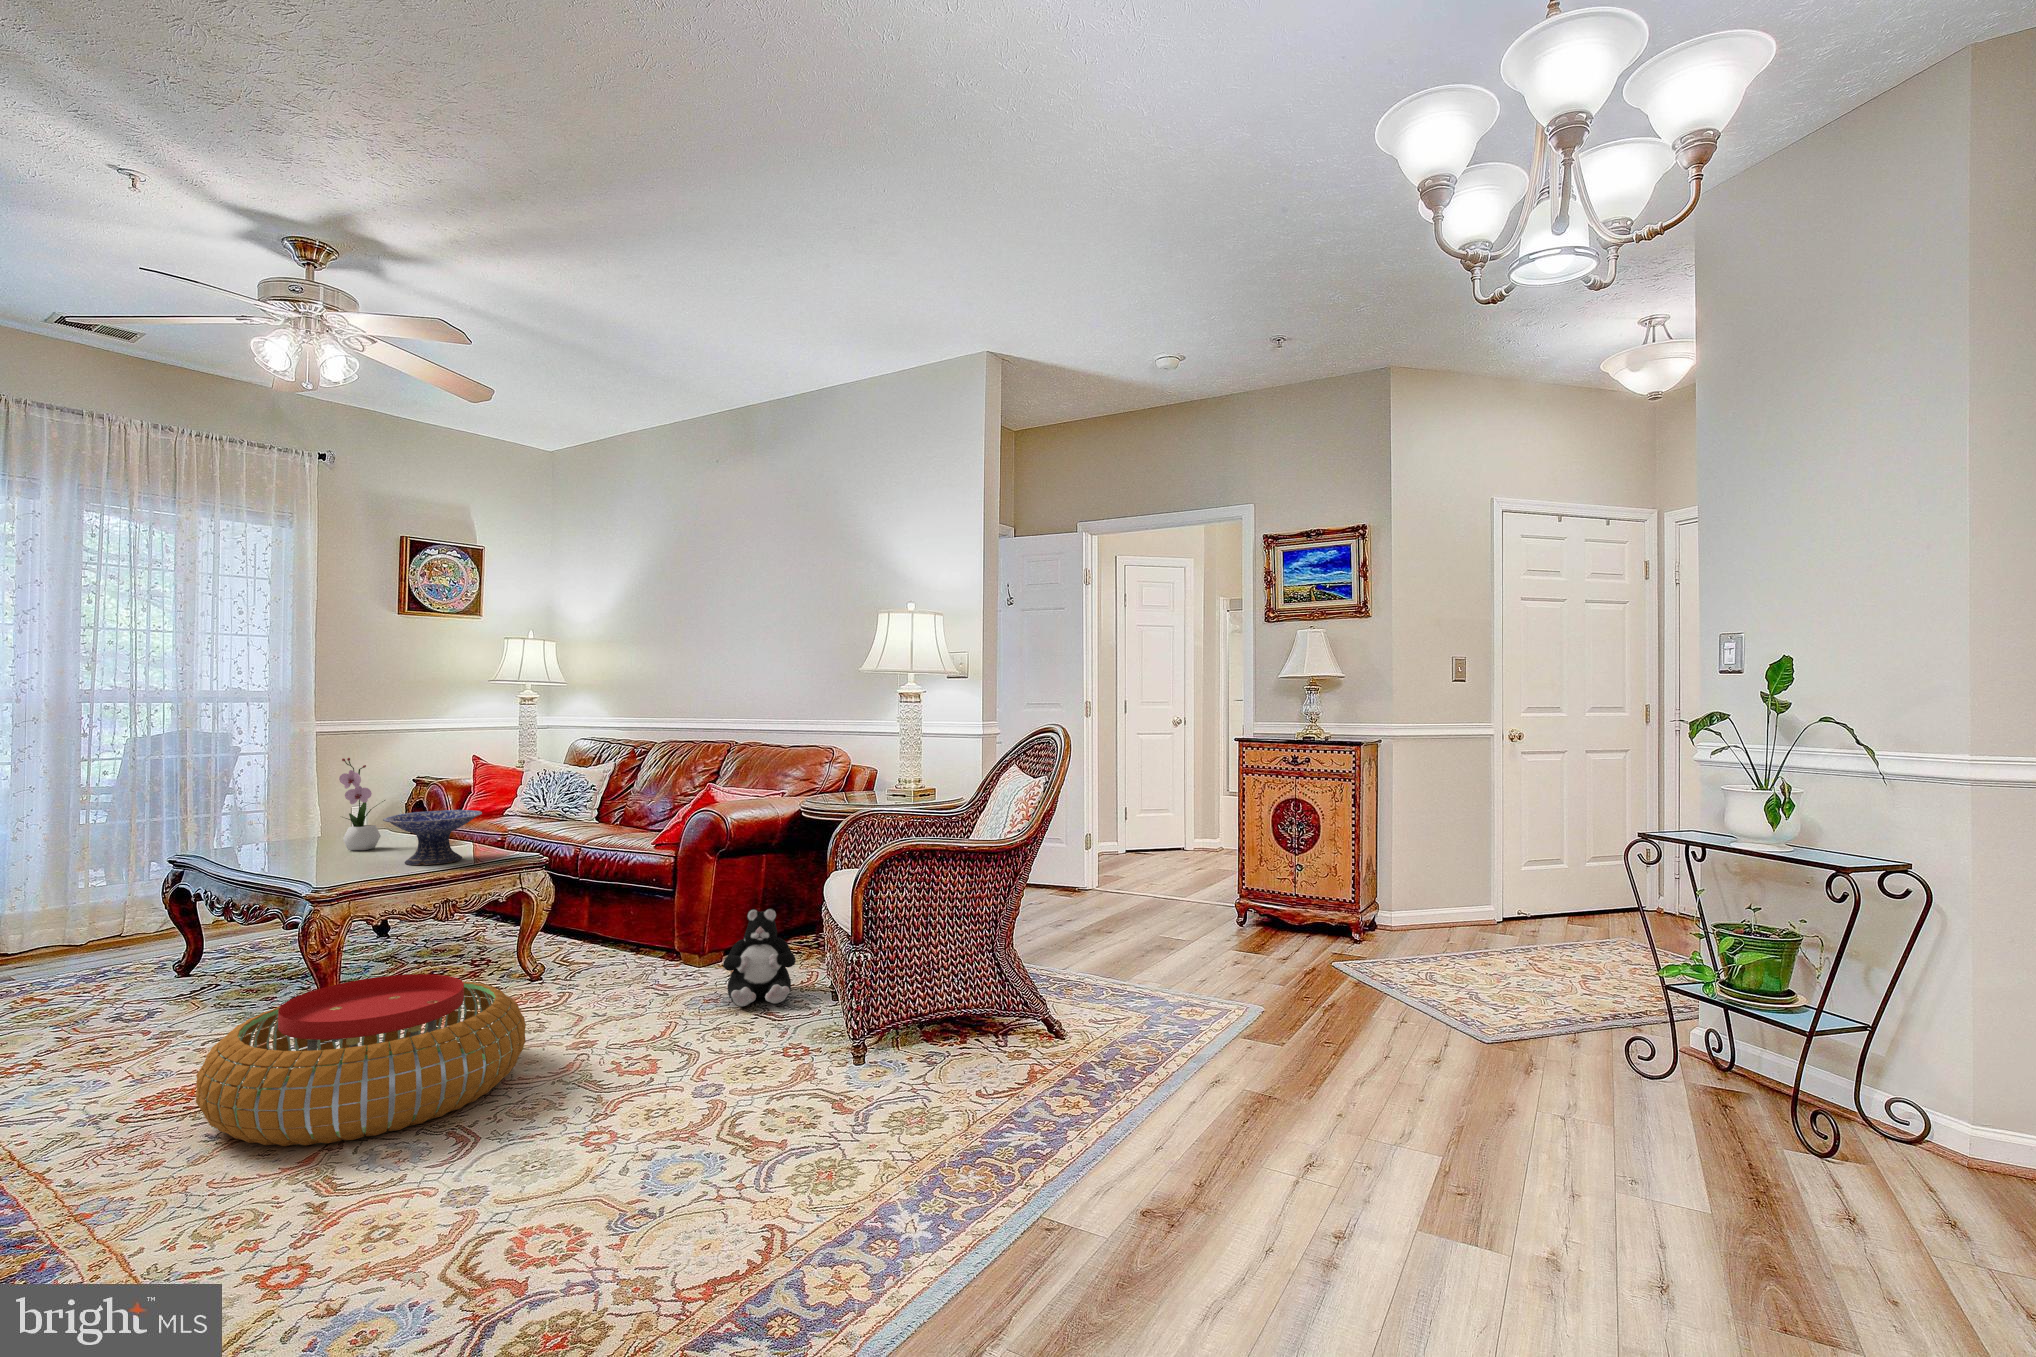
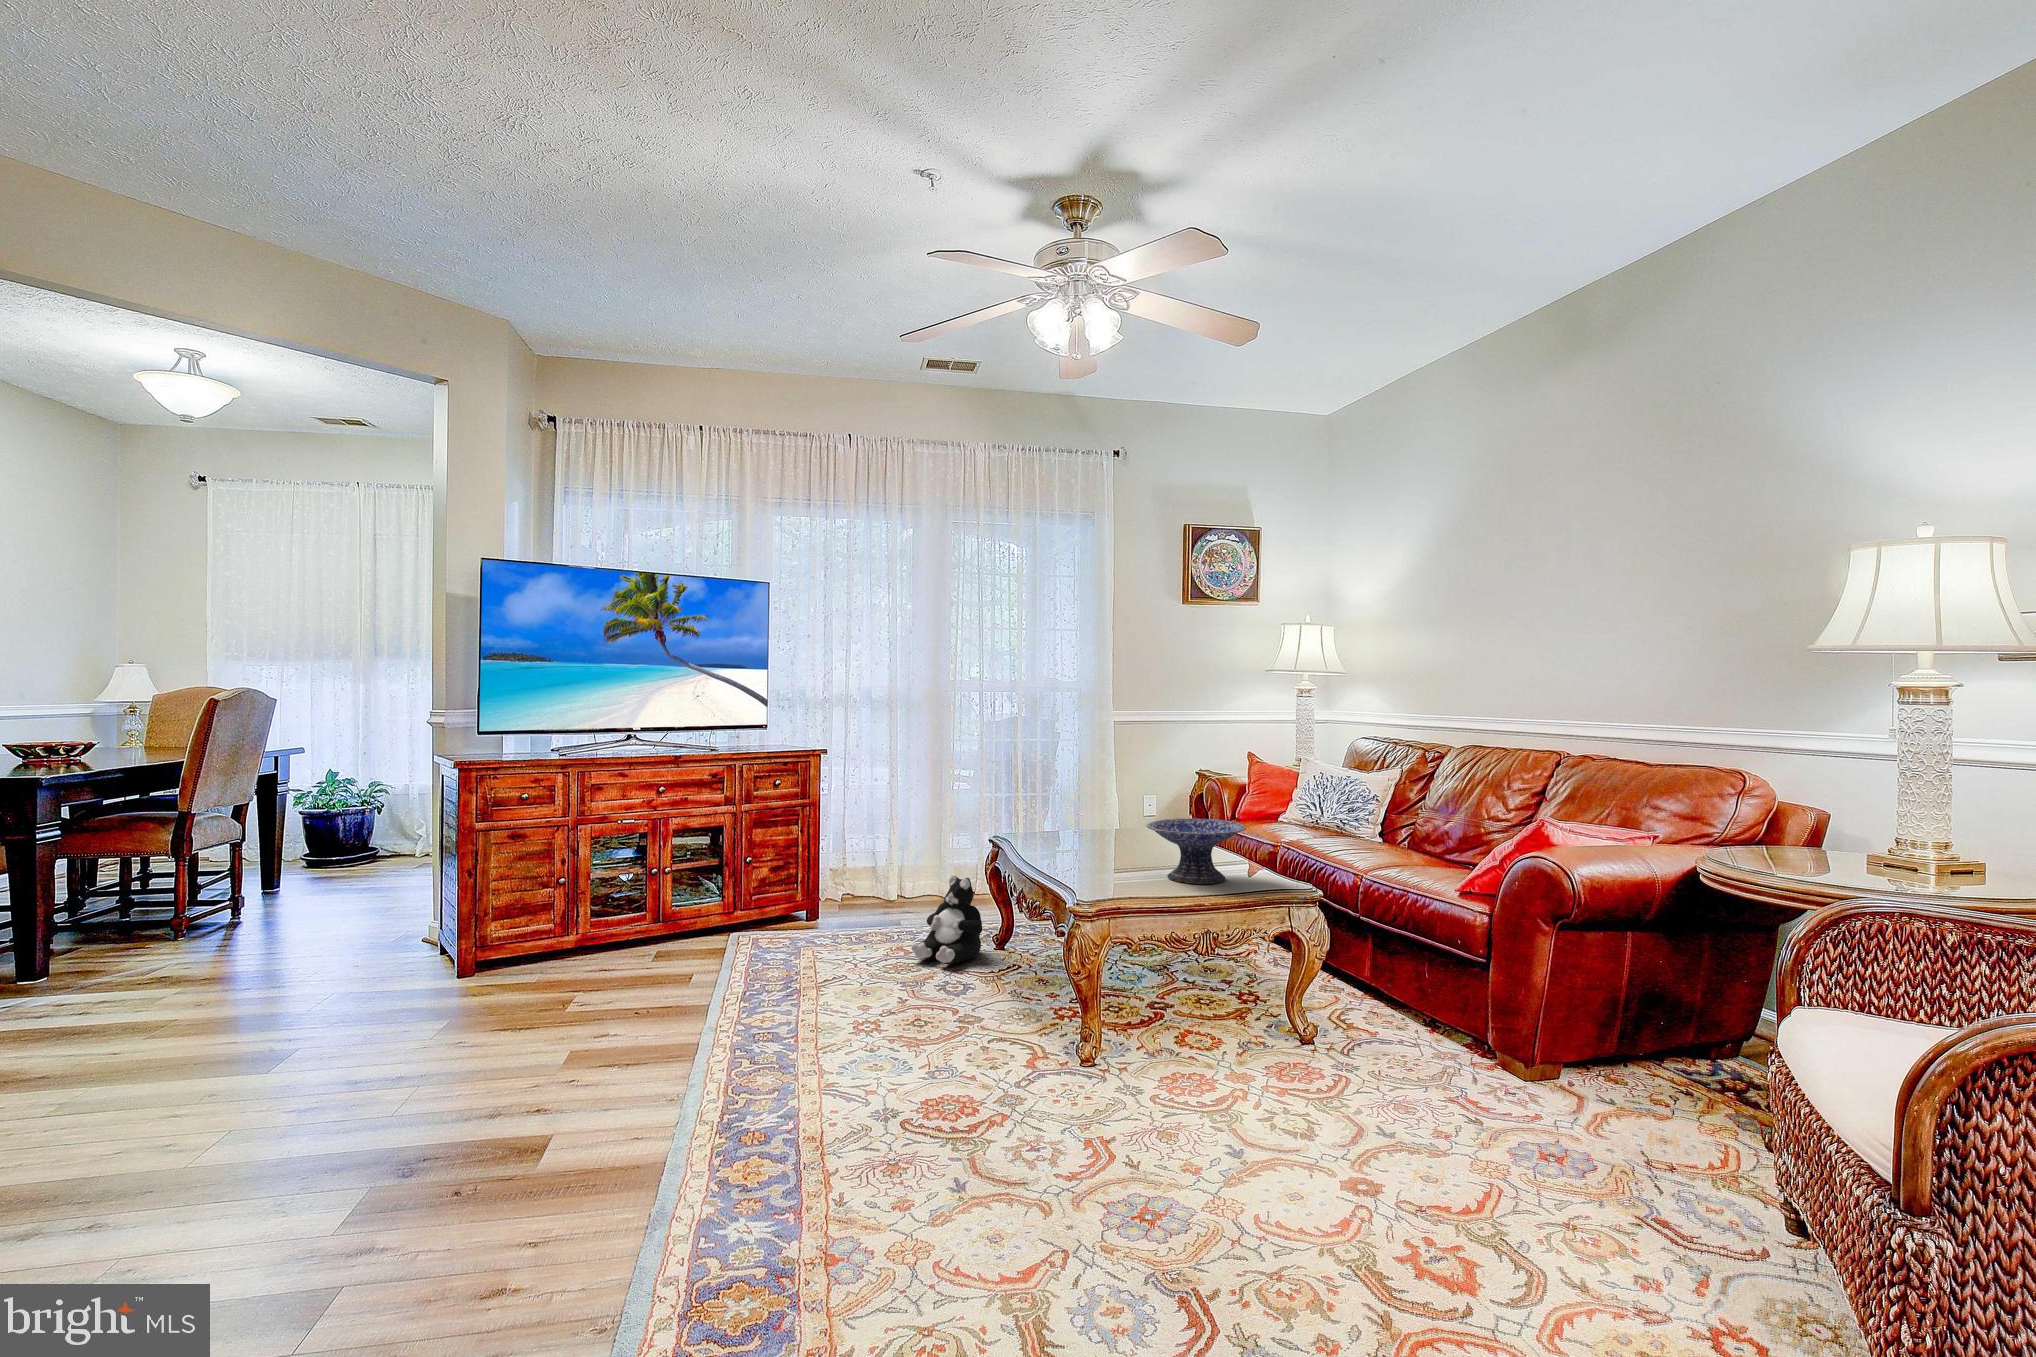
flower arrangement: present [339,758,385,850] -> none [1114,752,1156,852]
plush toy: present [723,908,796,1007] -> present [912,876,982,964]
pouf: present [196,974,526,1146] -> none [948,1025,1286,1259]

